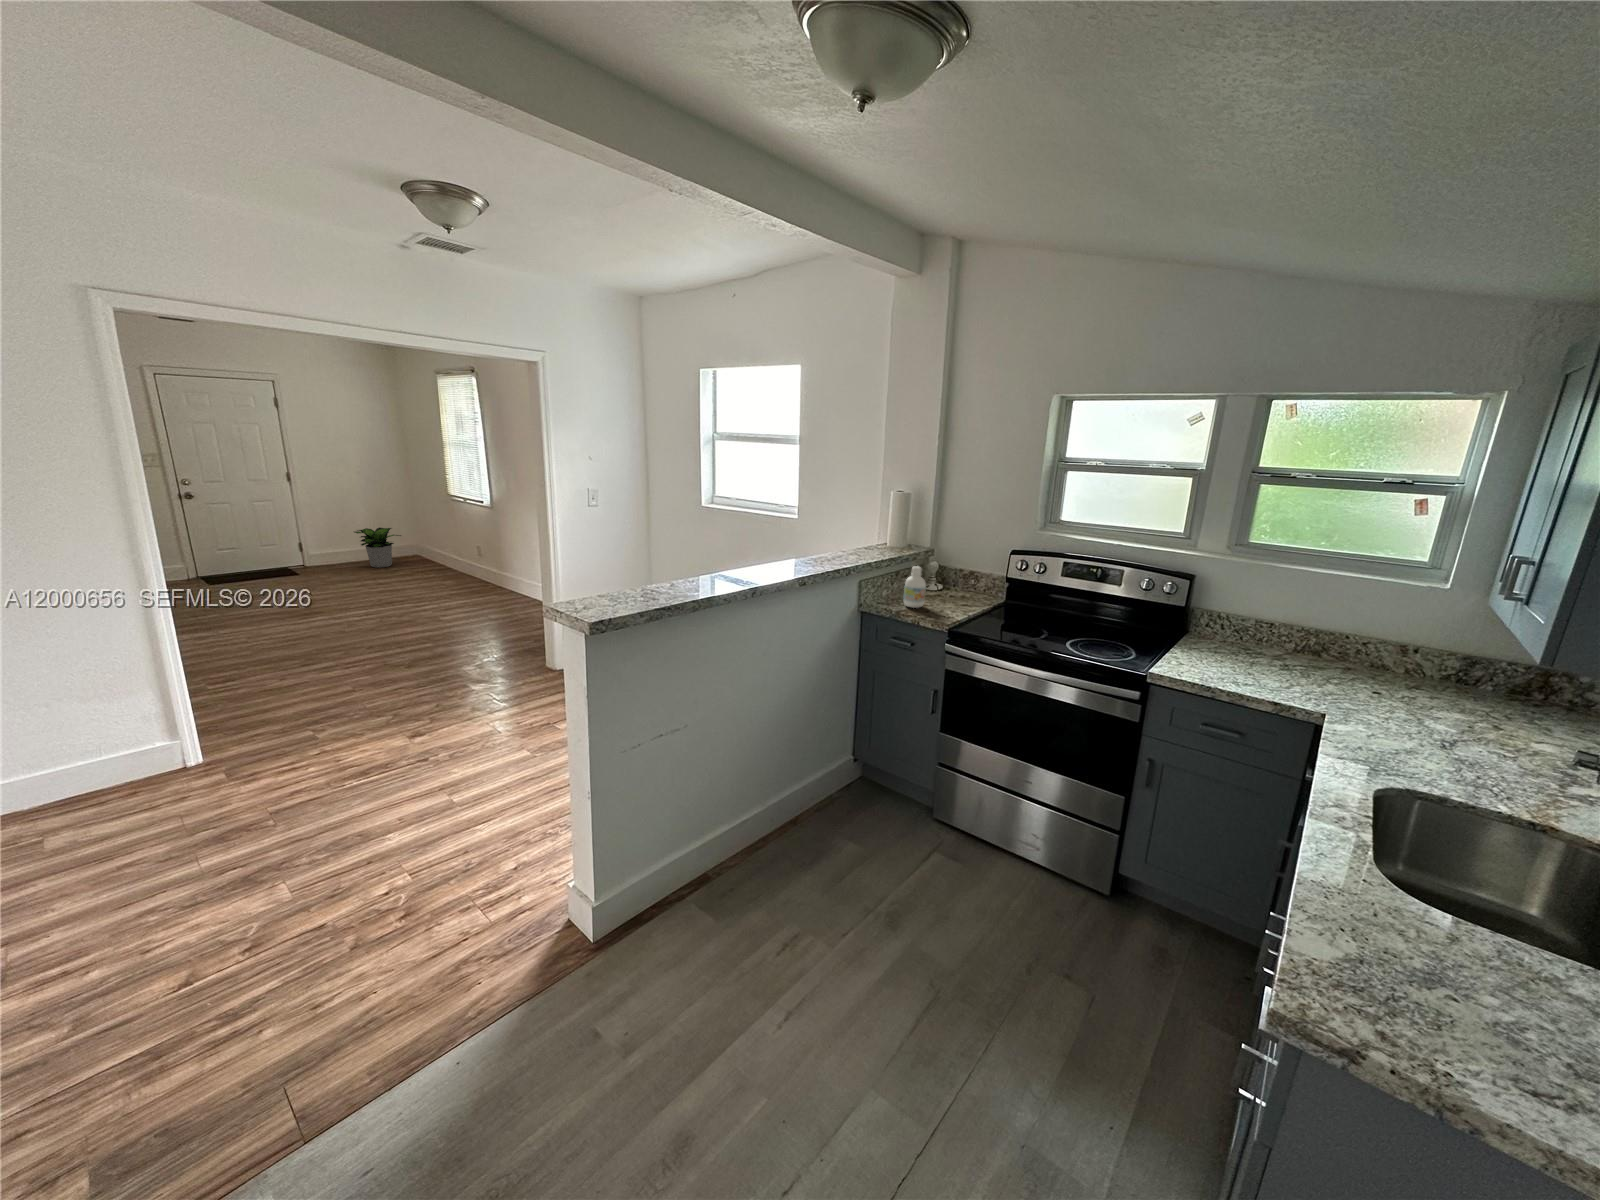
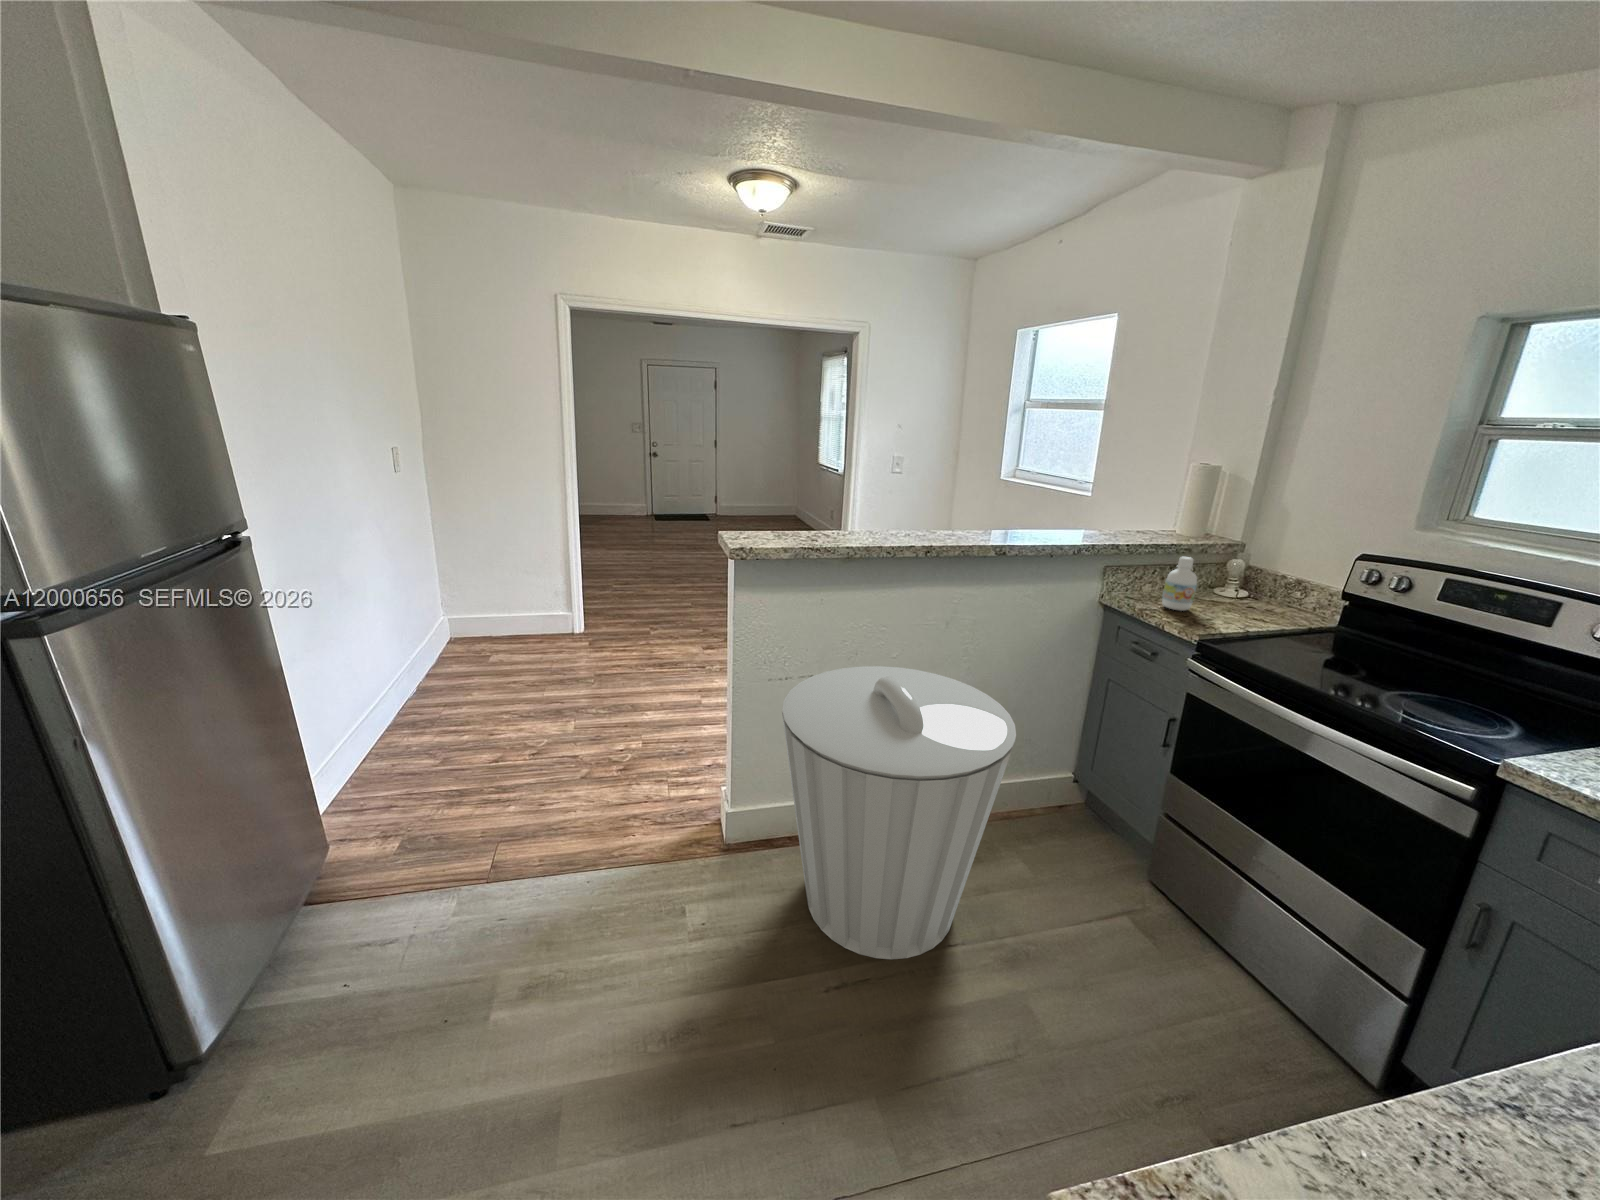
potted plant: present [354,528,401,568] -> none [746,489,781,522]
trash can: none [668,702,883,982] -> present [782,666,1016,959]

